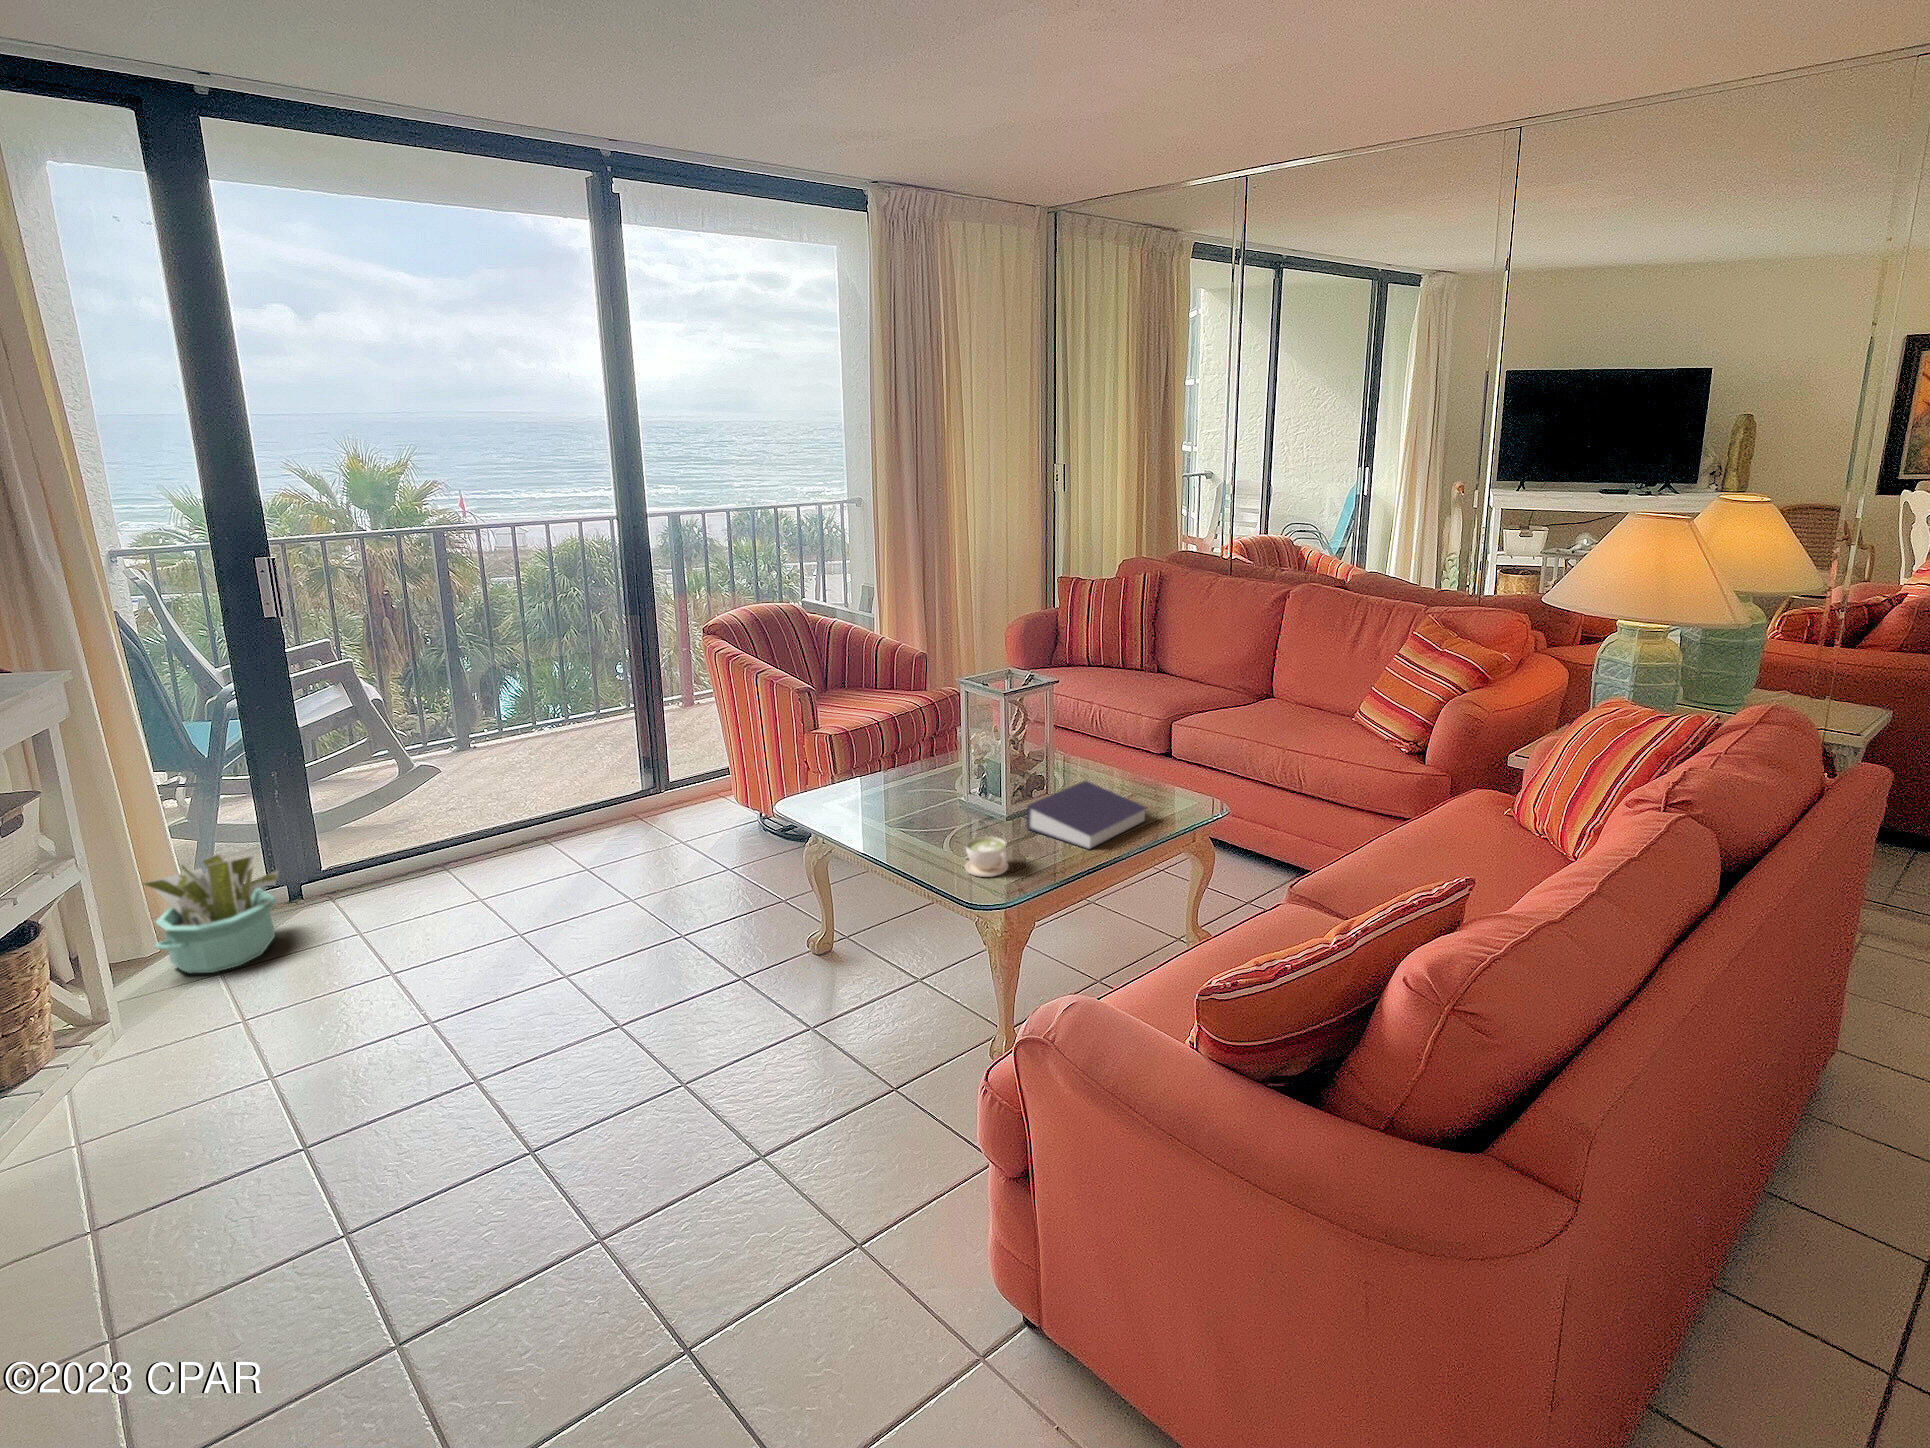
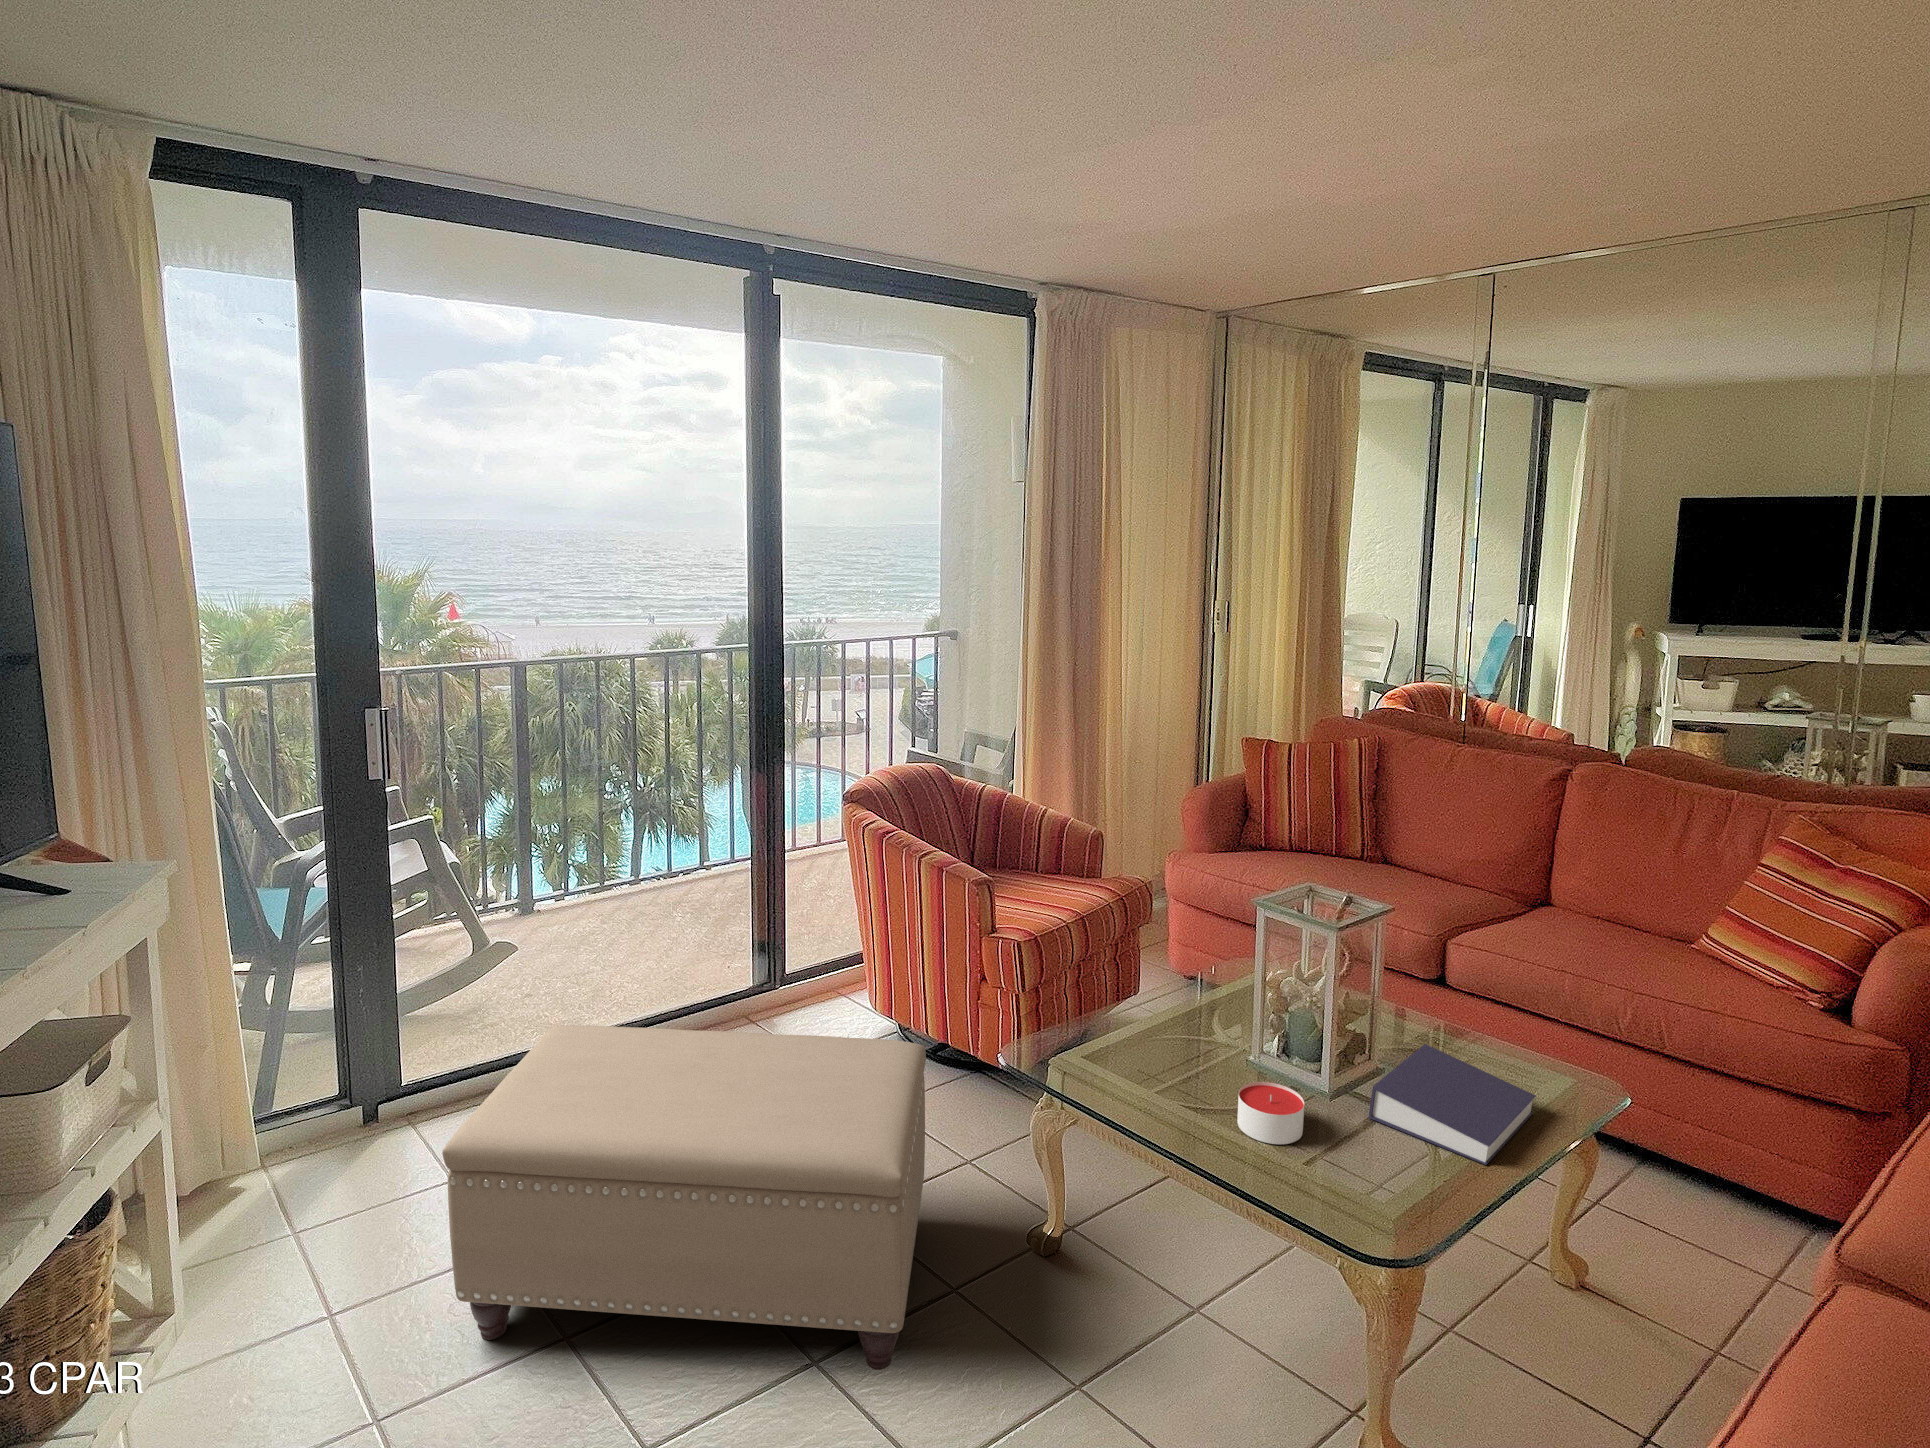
ottoman: none [313,801,729,1024] -> present [442,1025,926,1370]
candle: none [927,807,974,846] -> present [1237,1082,1304,1144]
coffee cup: present [965,836,1008,877] -> none [1324,1143,1398,1211]
decorative plant: present [144,853,278,973] -> none [214,1073,366,1232]

